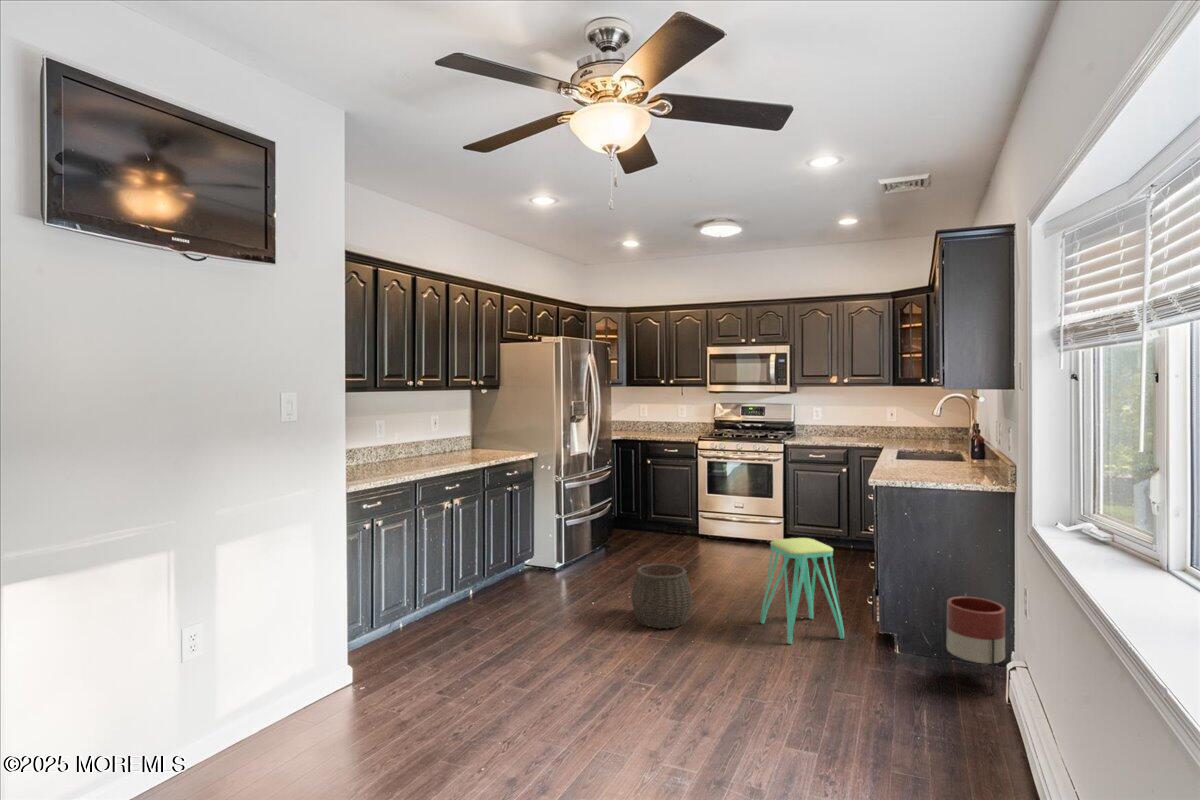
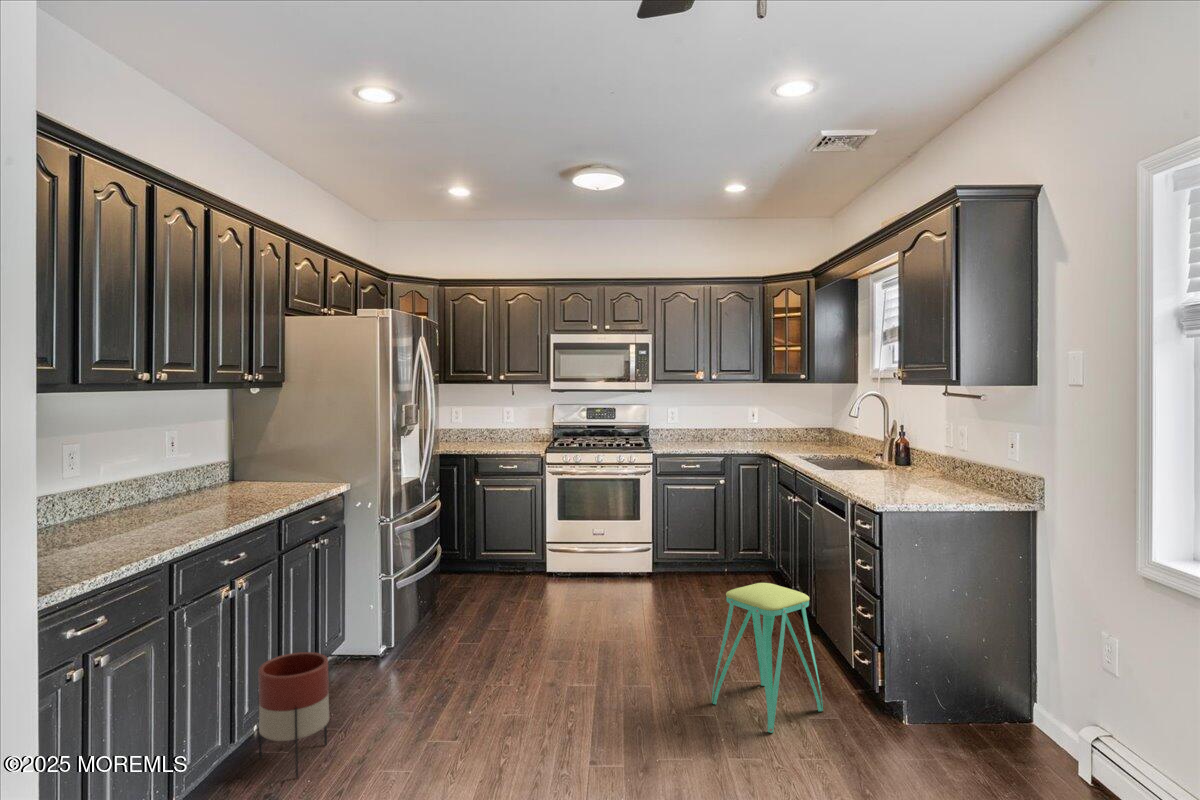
woven basket: present [631,563,692,629] -> none [541,639,629,741]
planter: present [942,596,1005,694] -> present [258,652,329,778]

